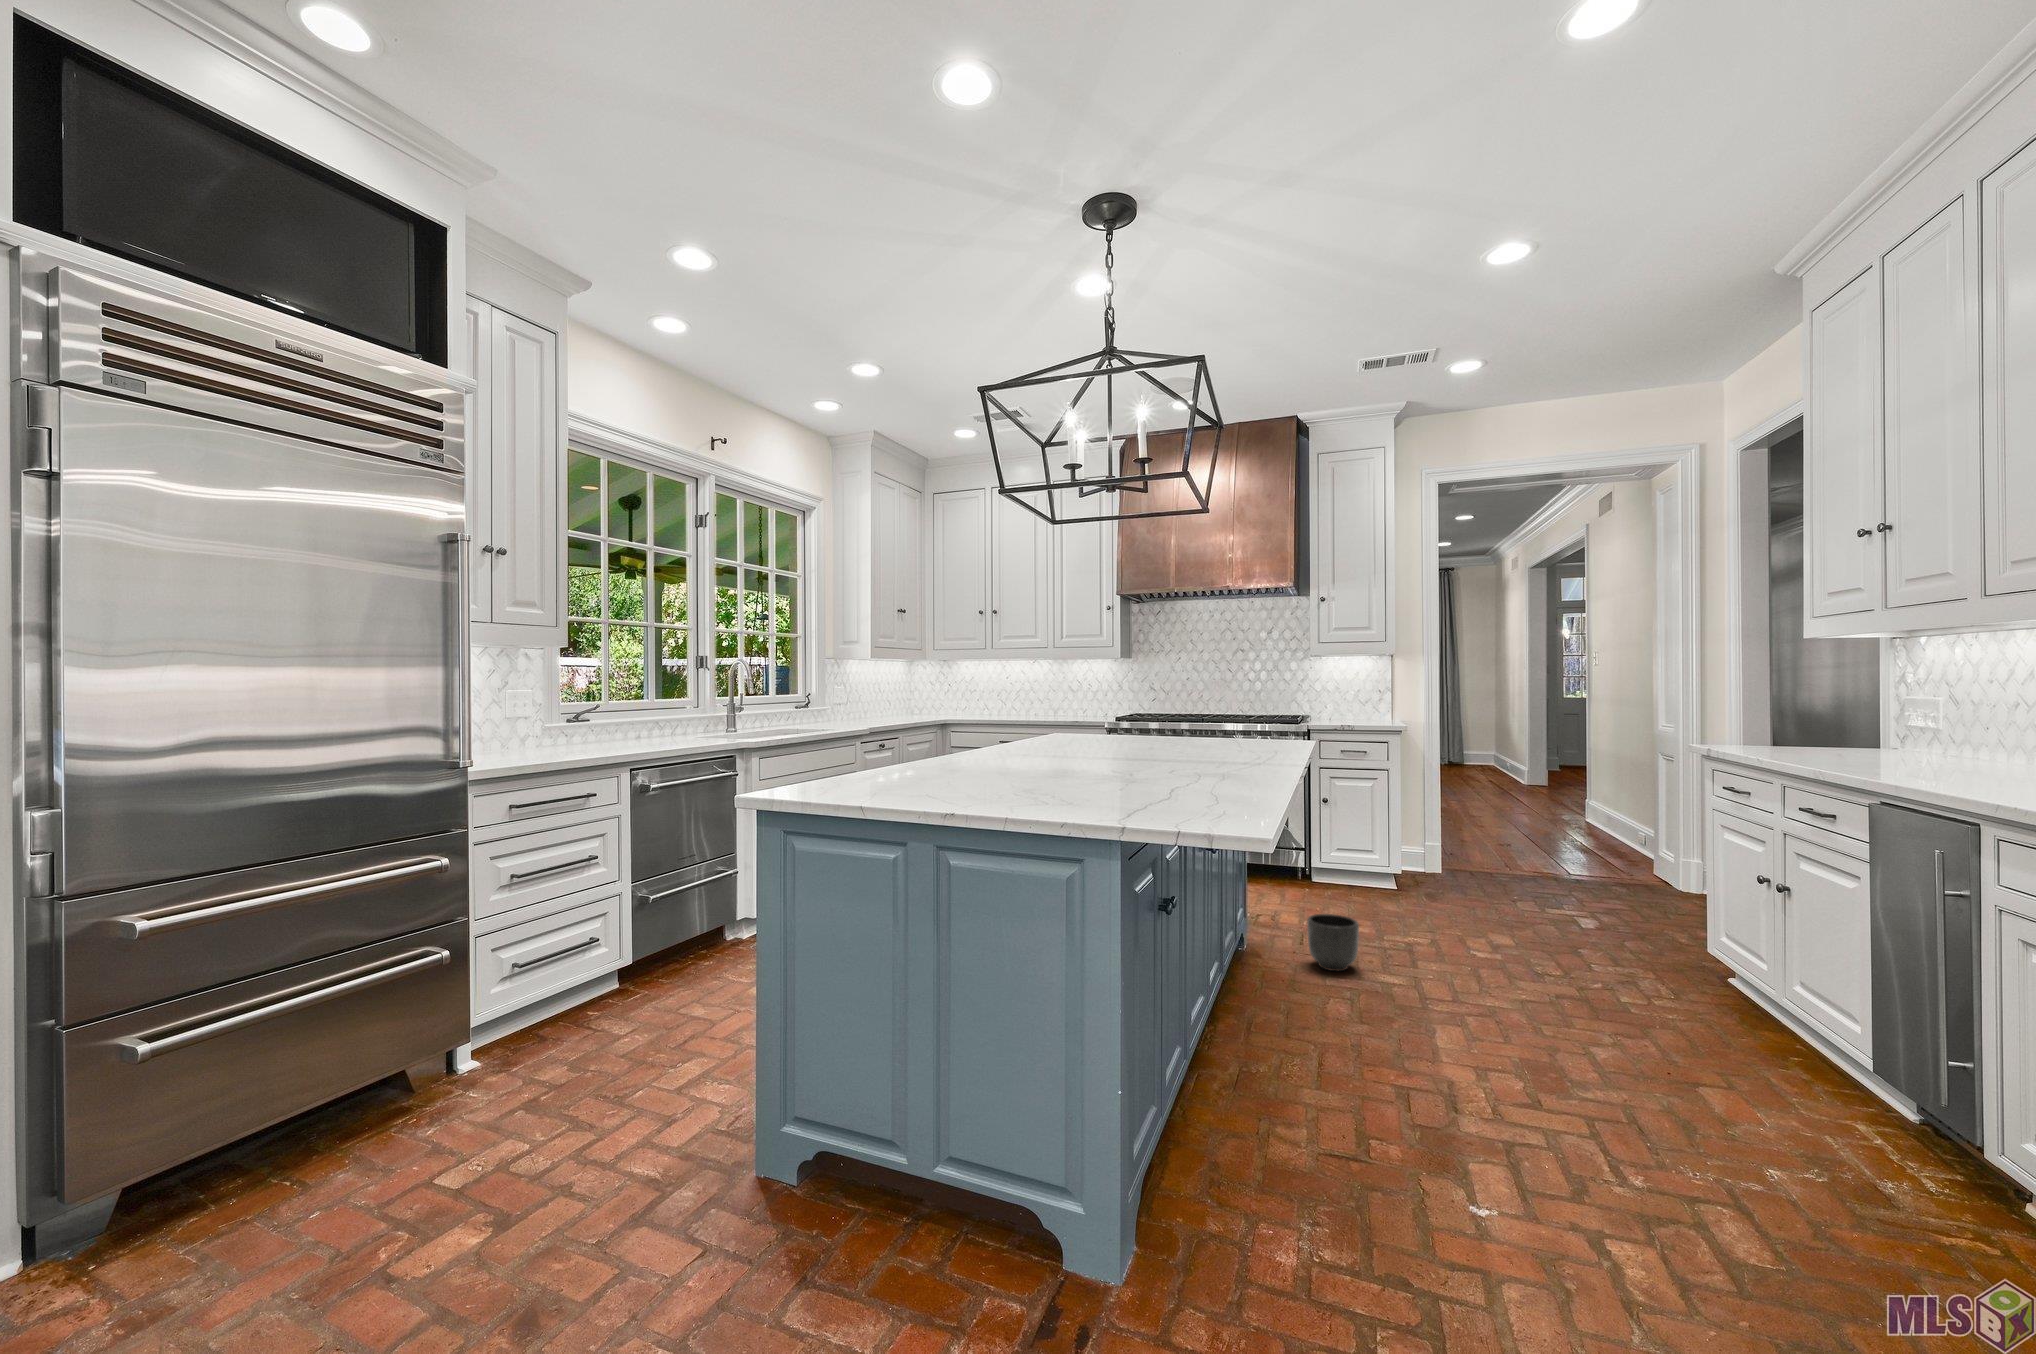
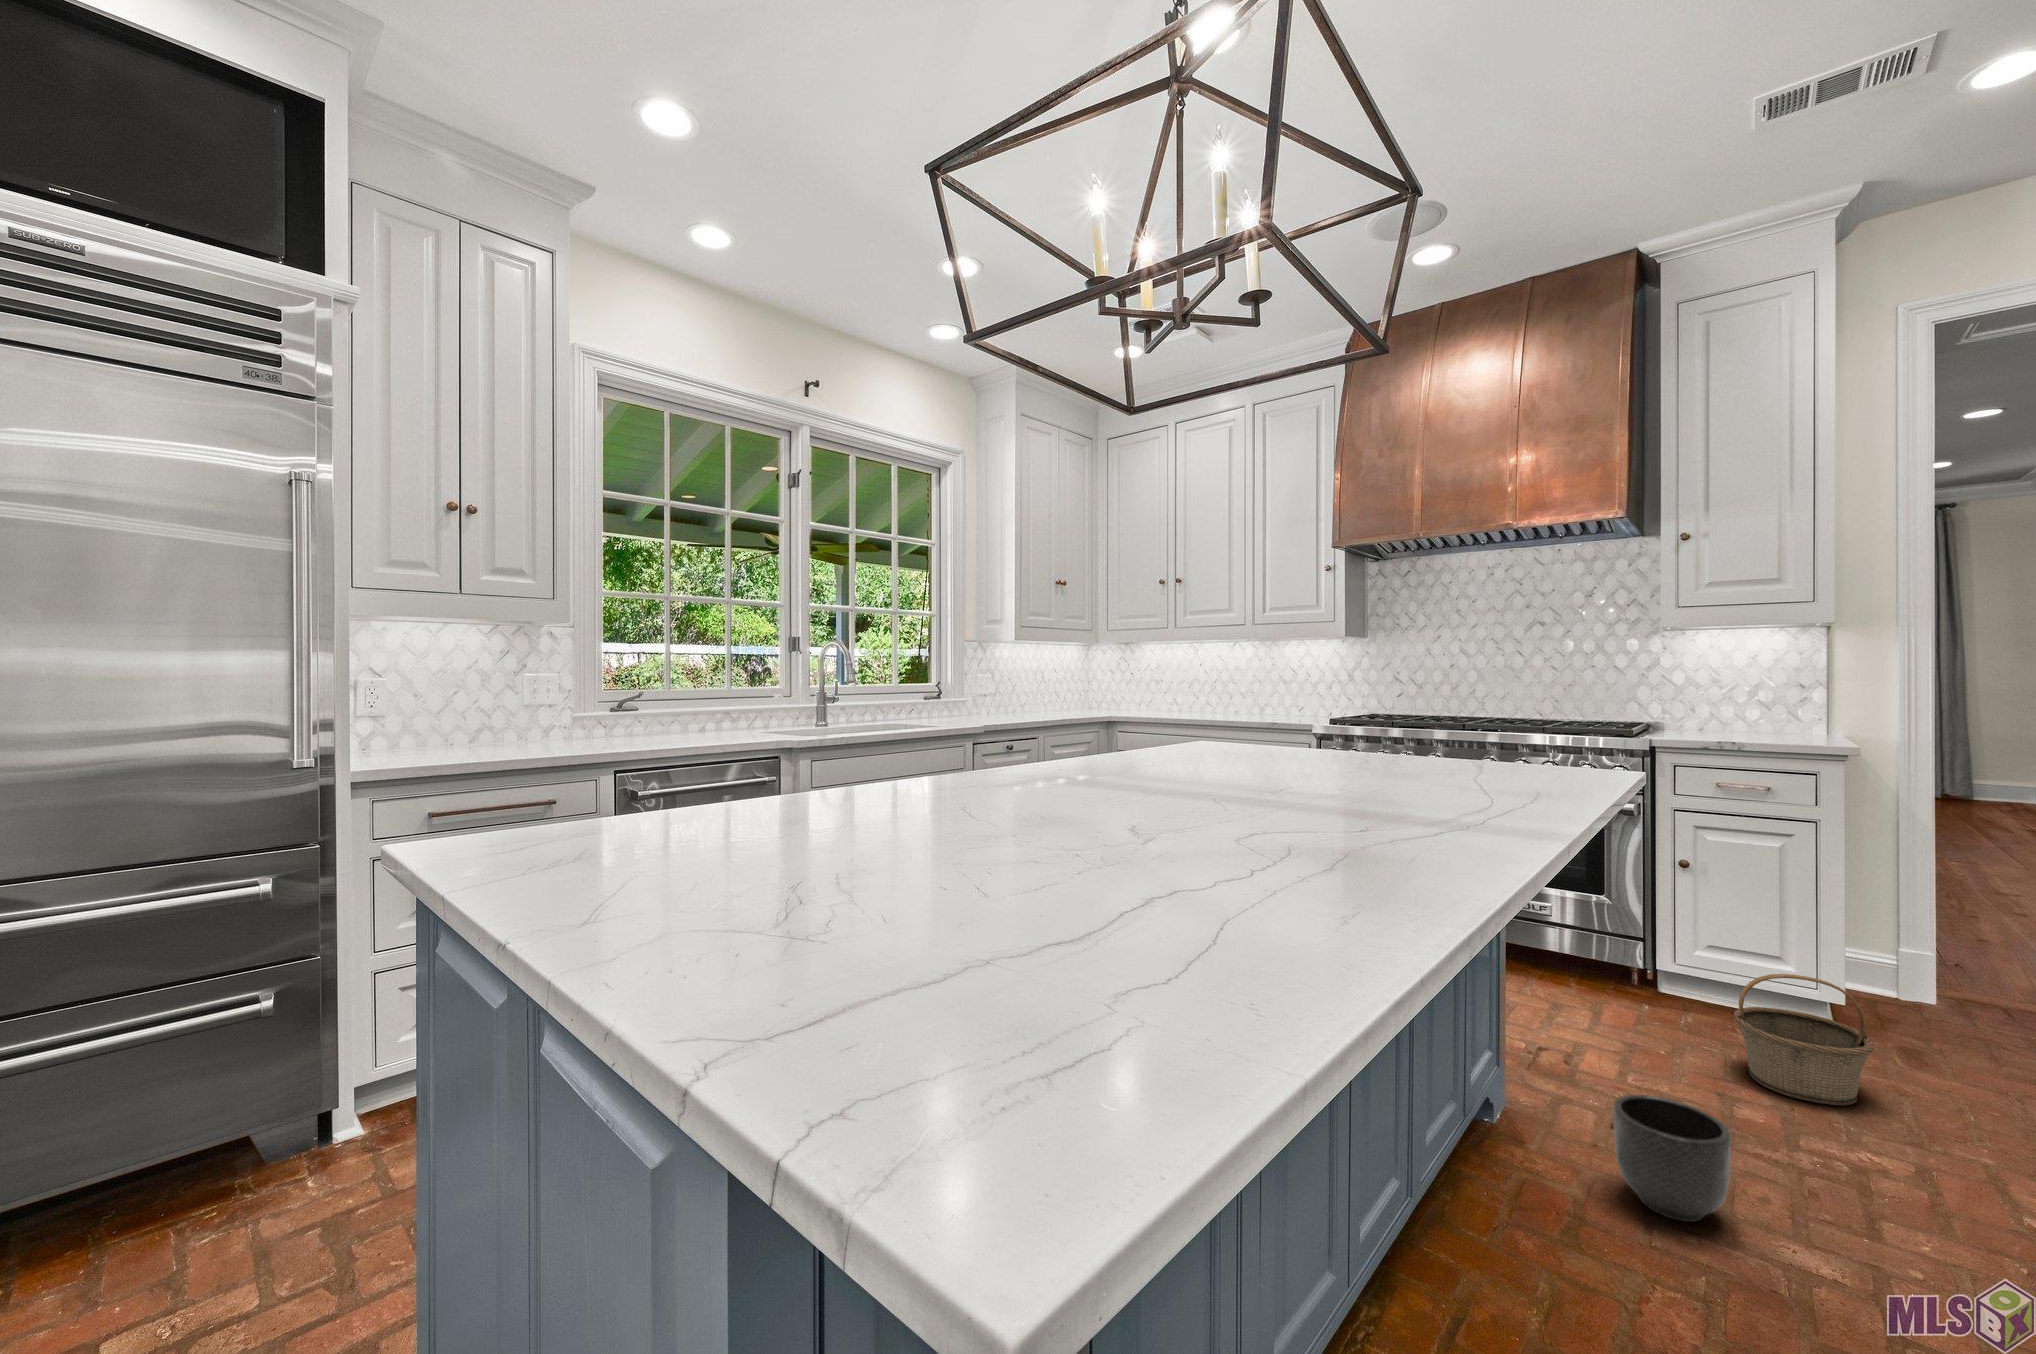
basket: none [1353,853,1414,920] -> present [1734,974,1874,1105]

